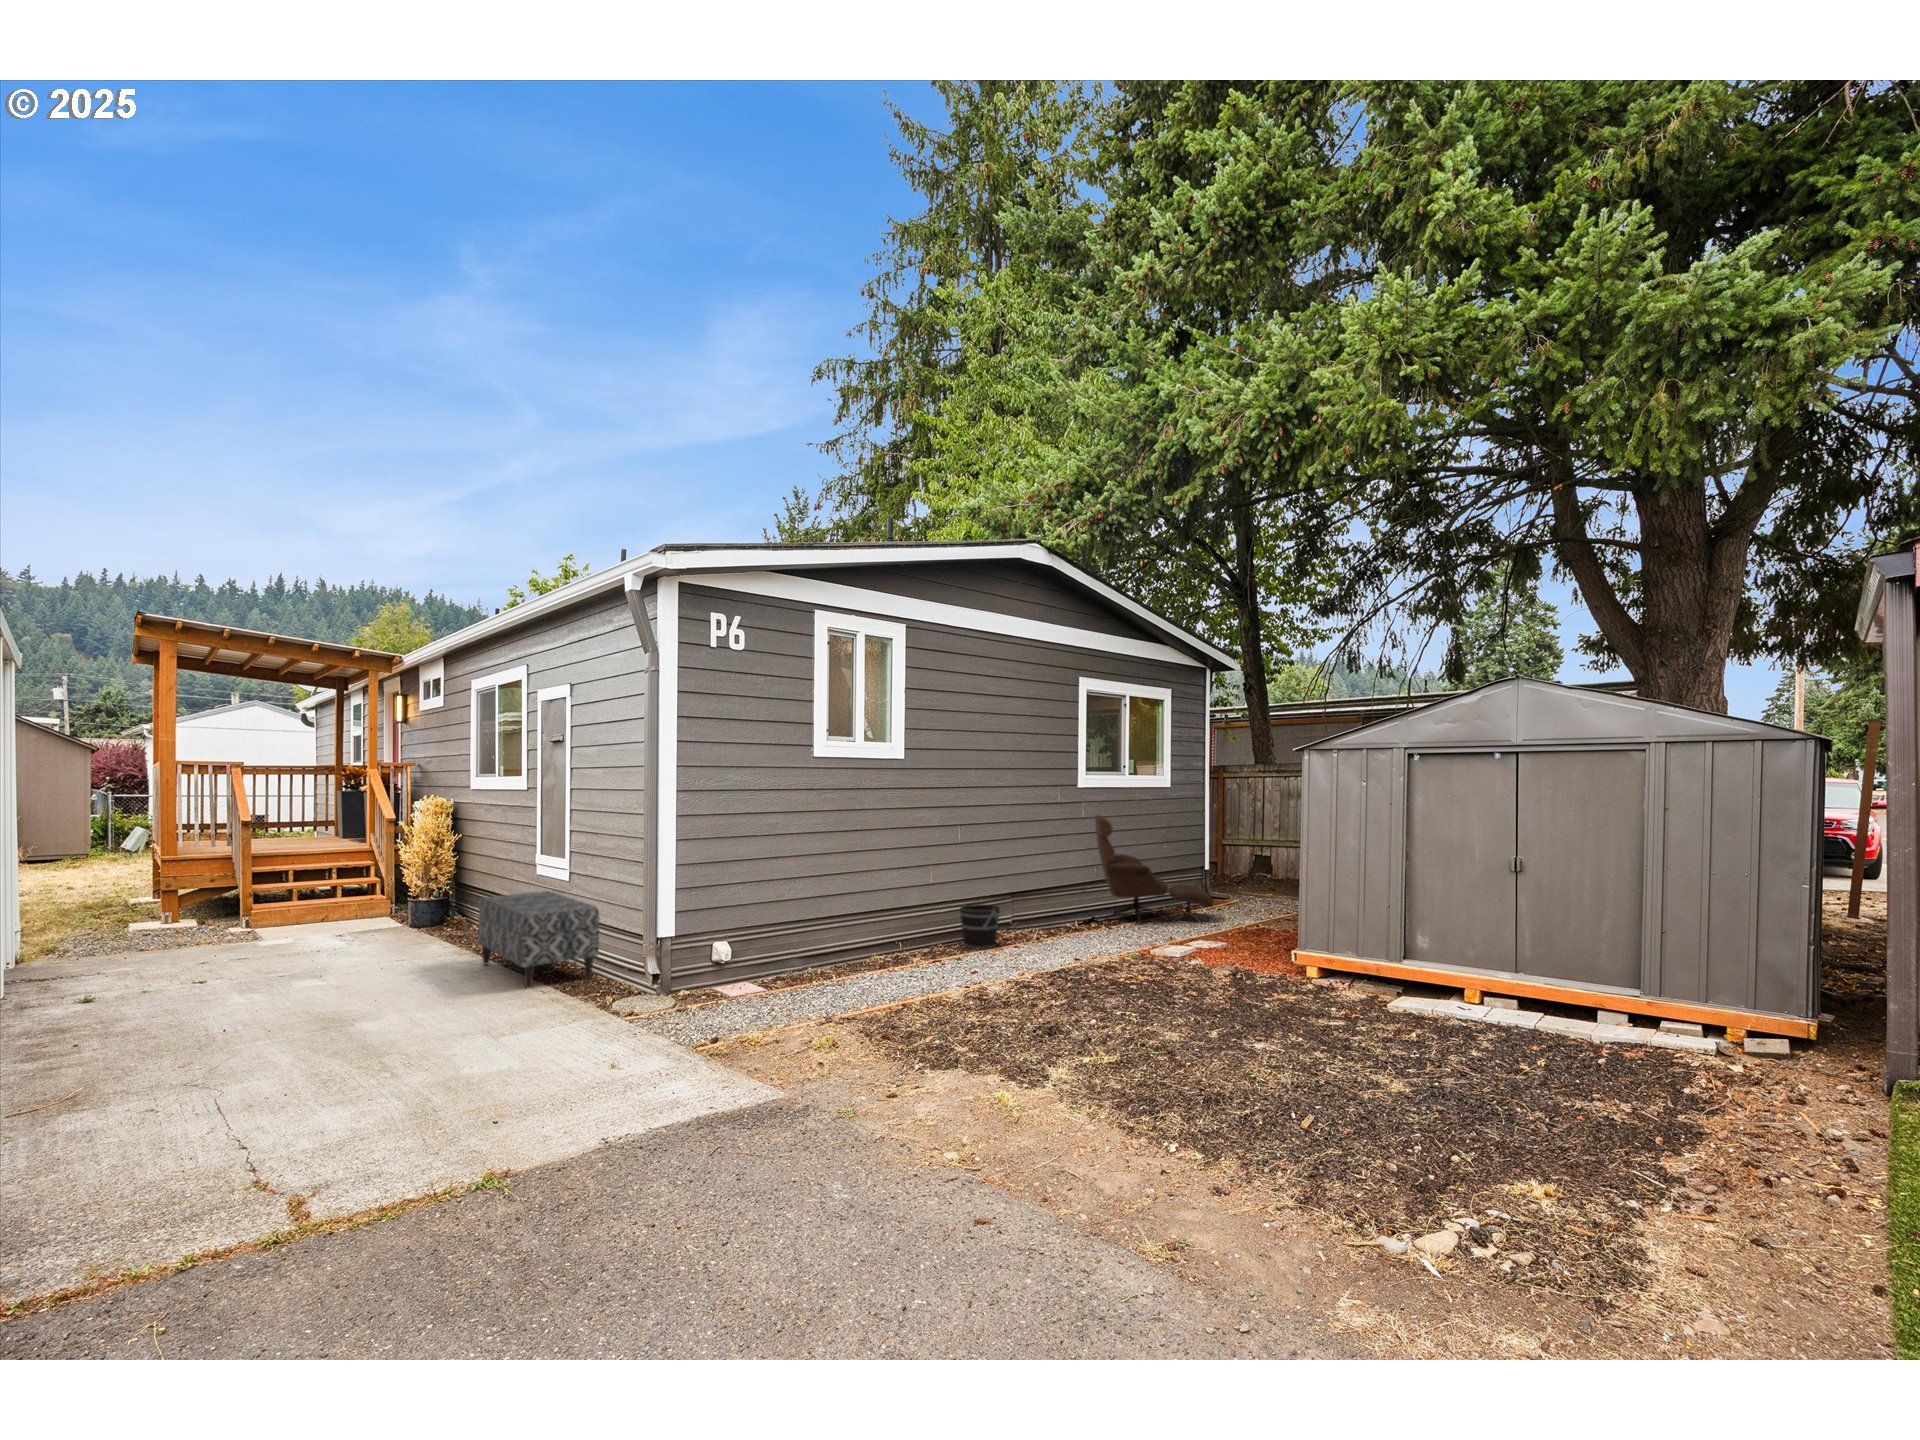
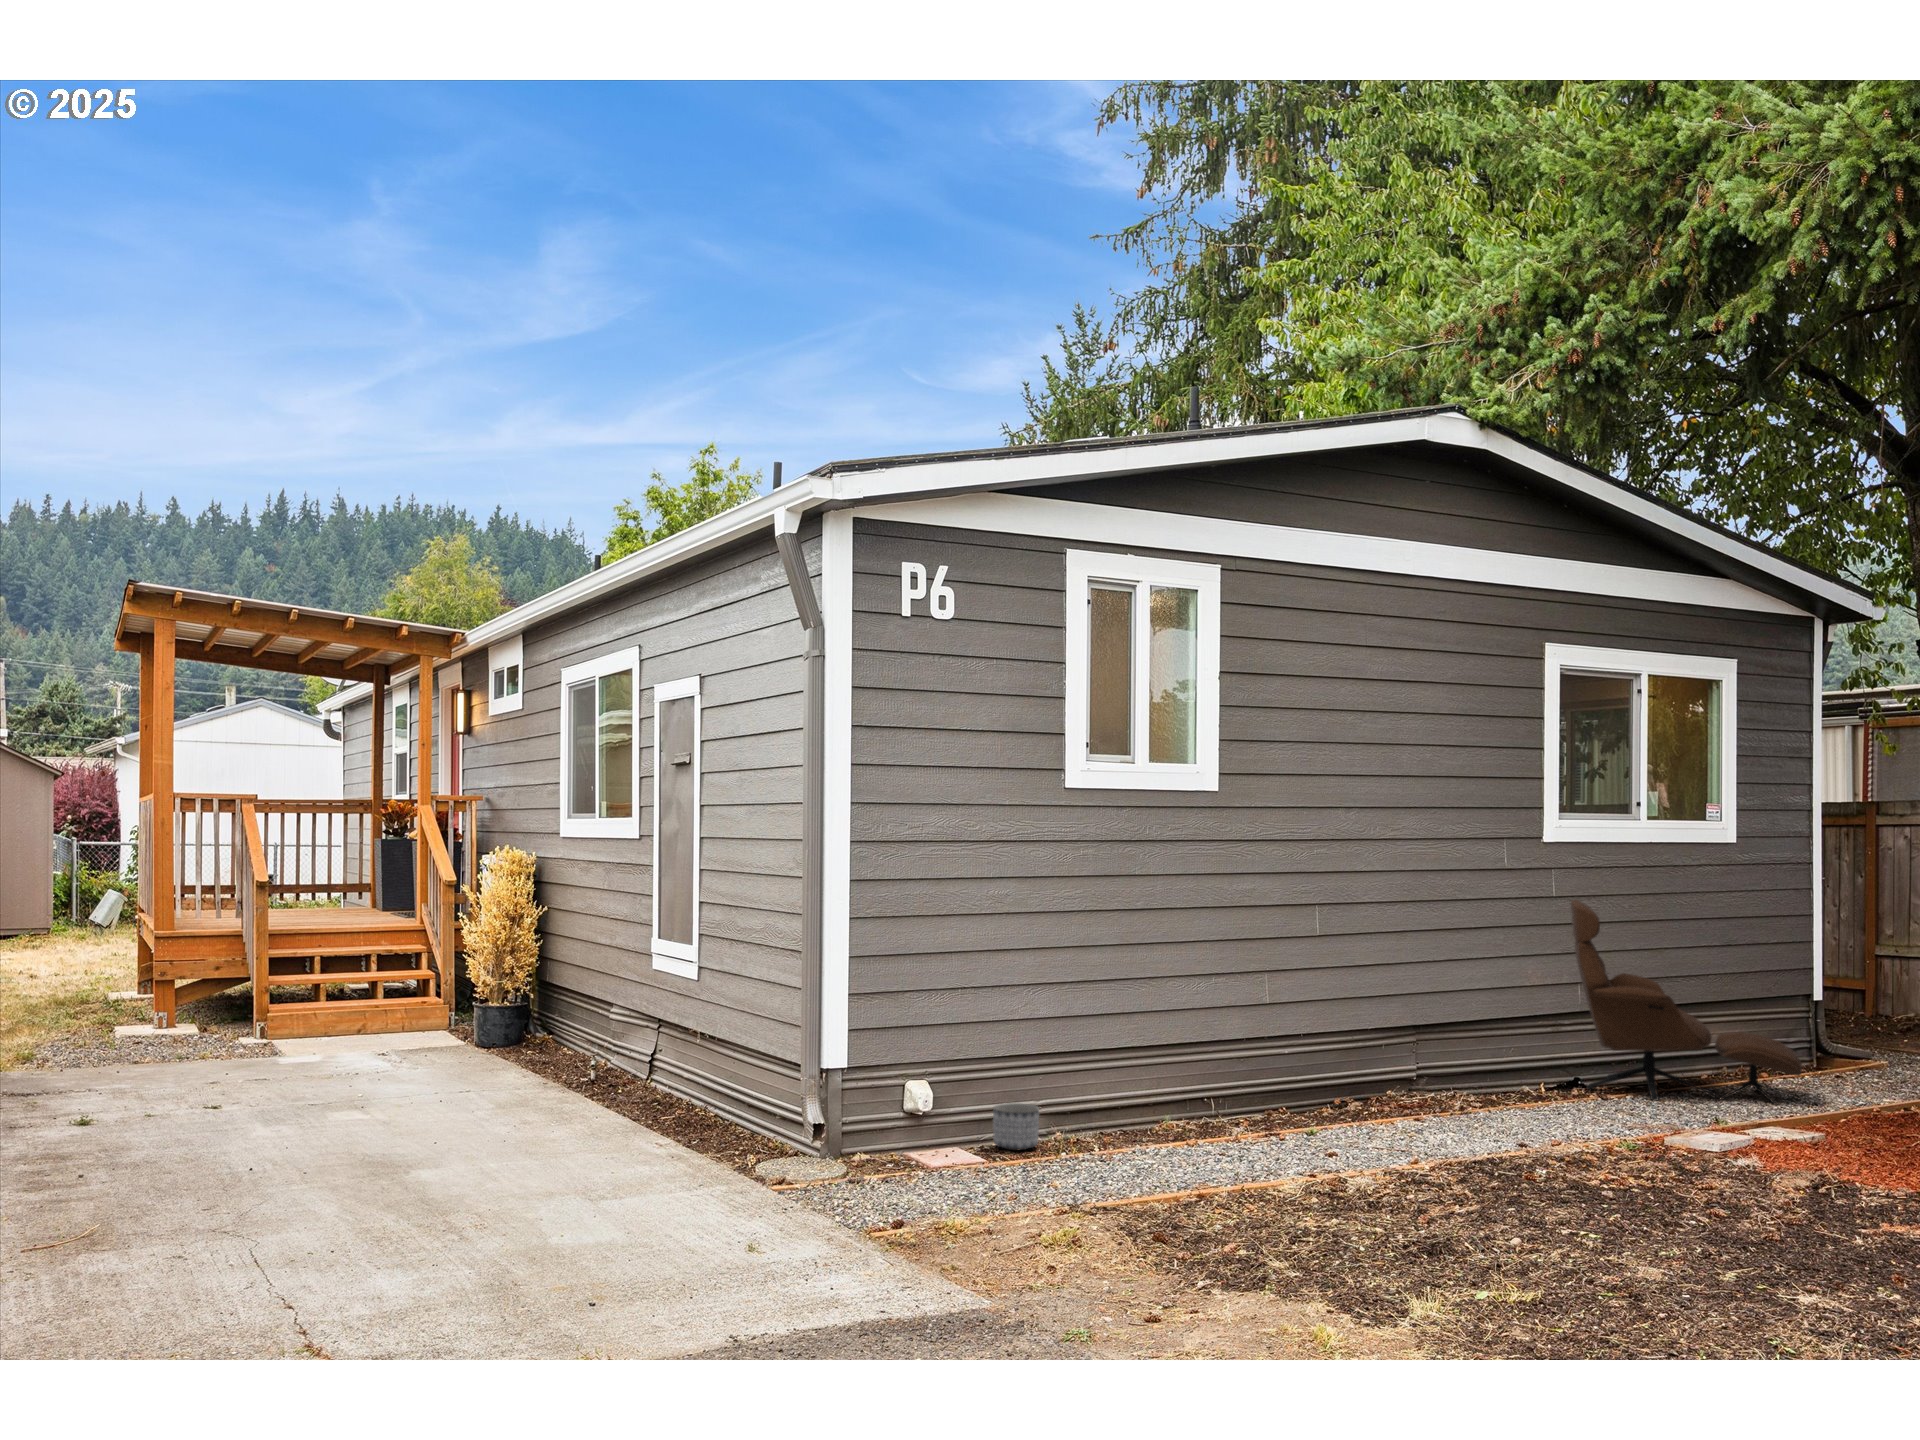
bench: present [478,891,599,989] -> none [573,993,742,1135]
bucket: present [960,904,1000,948] -> none [1311,1043,1381,1121]
planter: none [770,953,800,983] -> present [993,1103,1039,1150]

